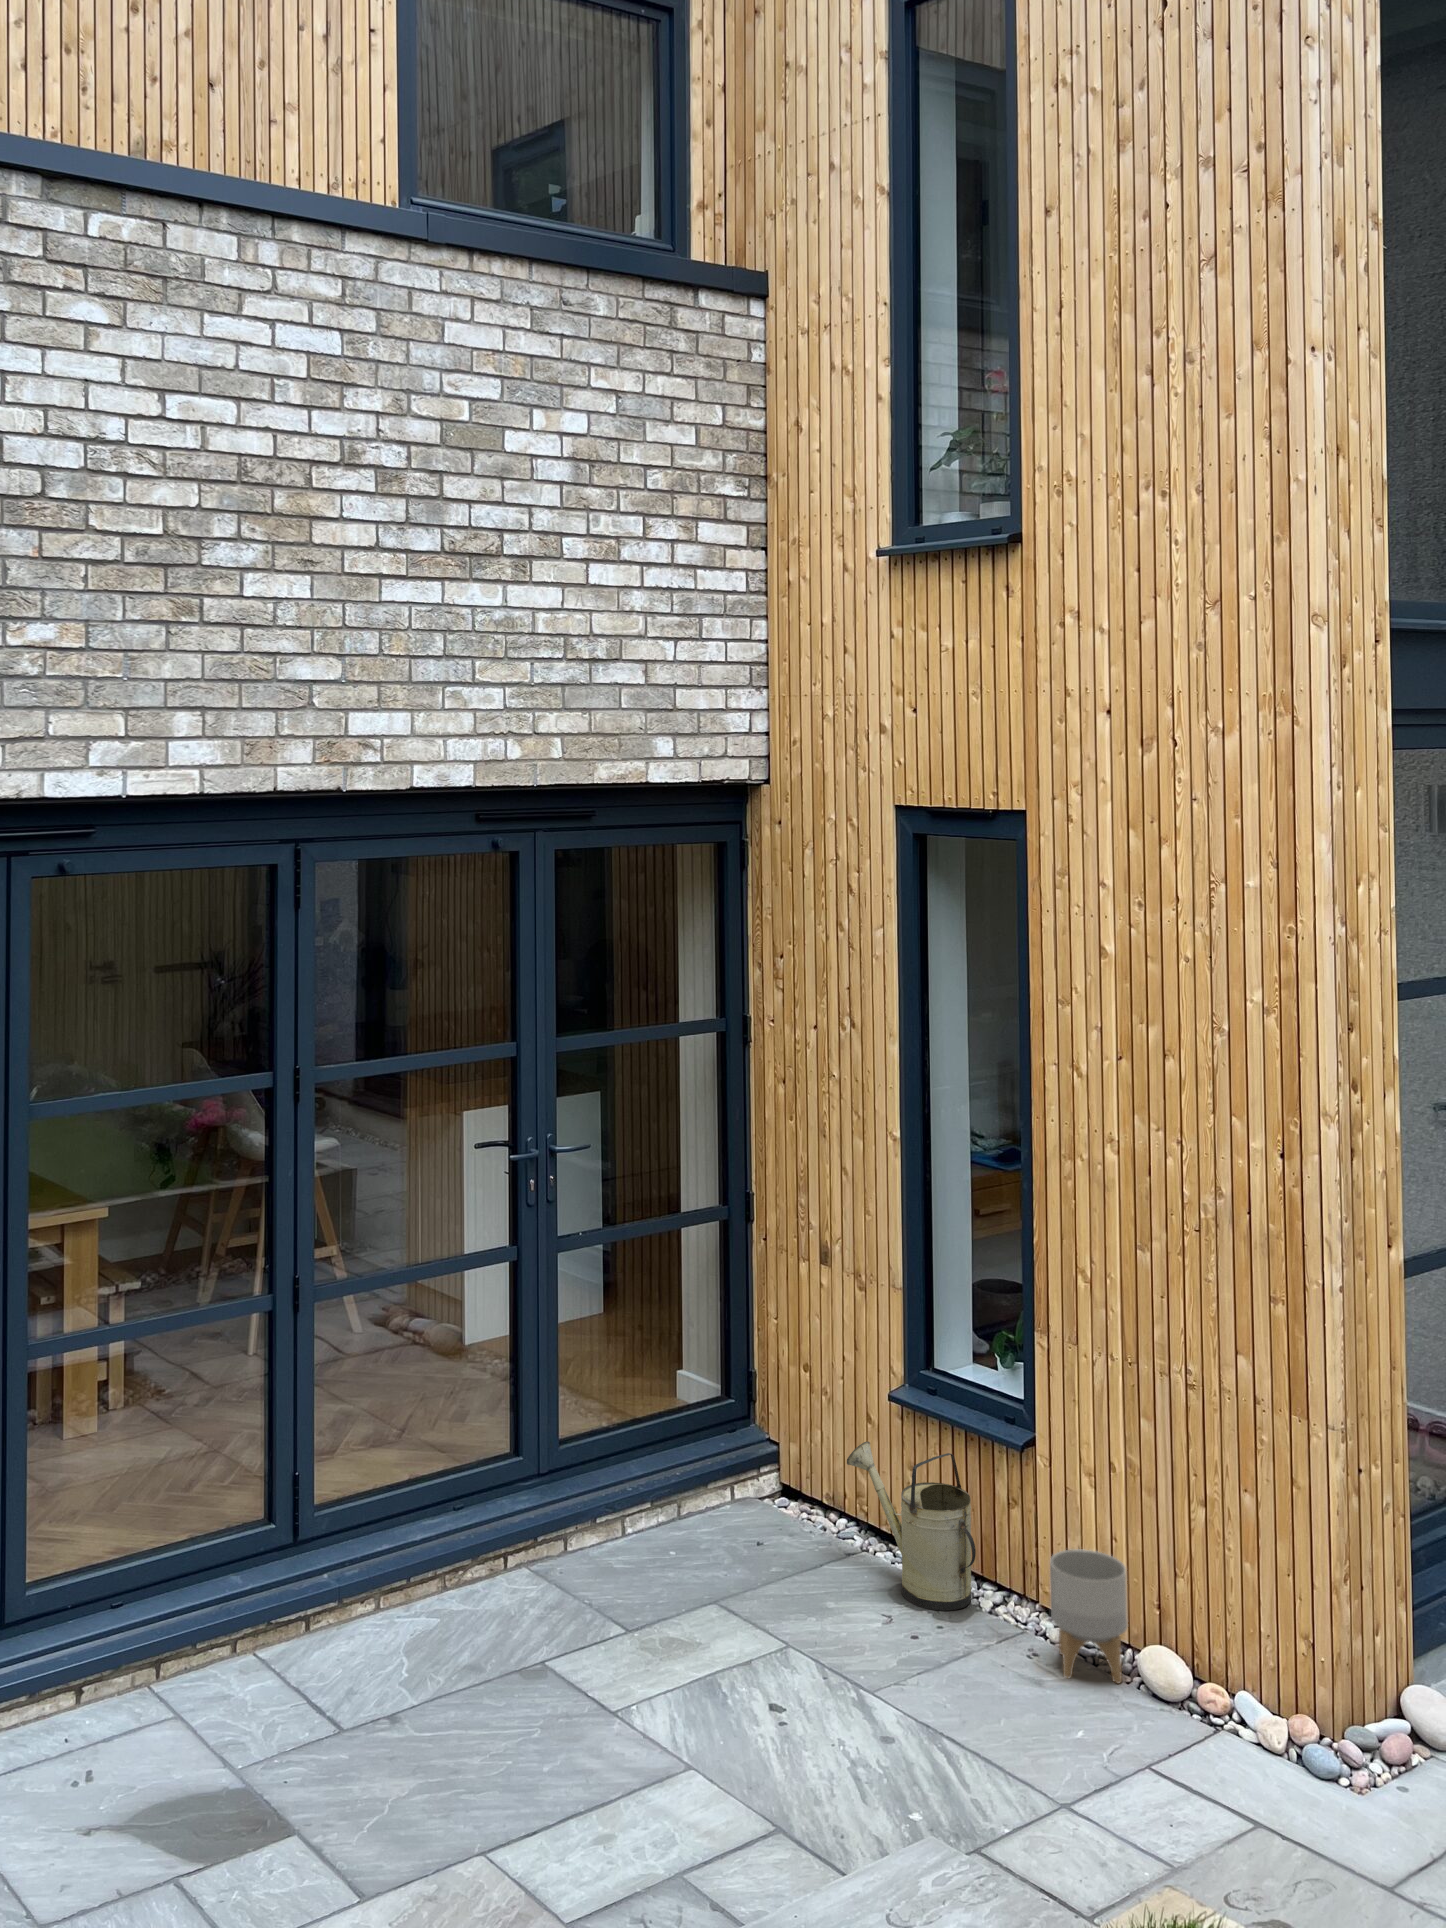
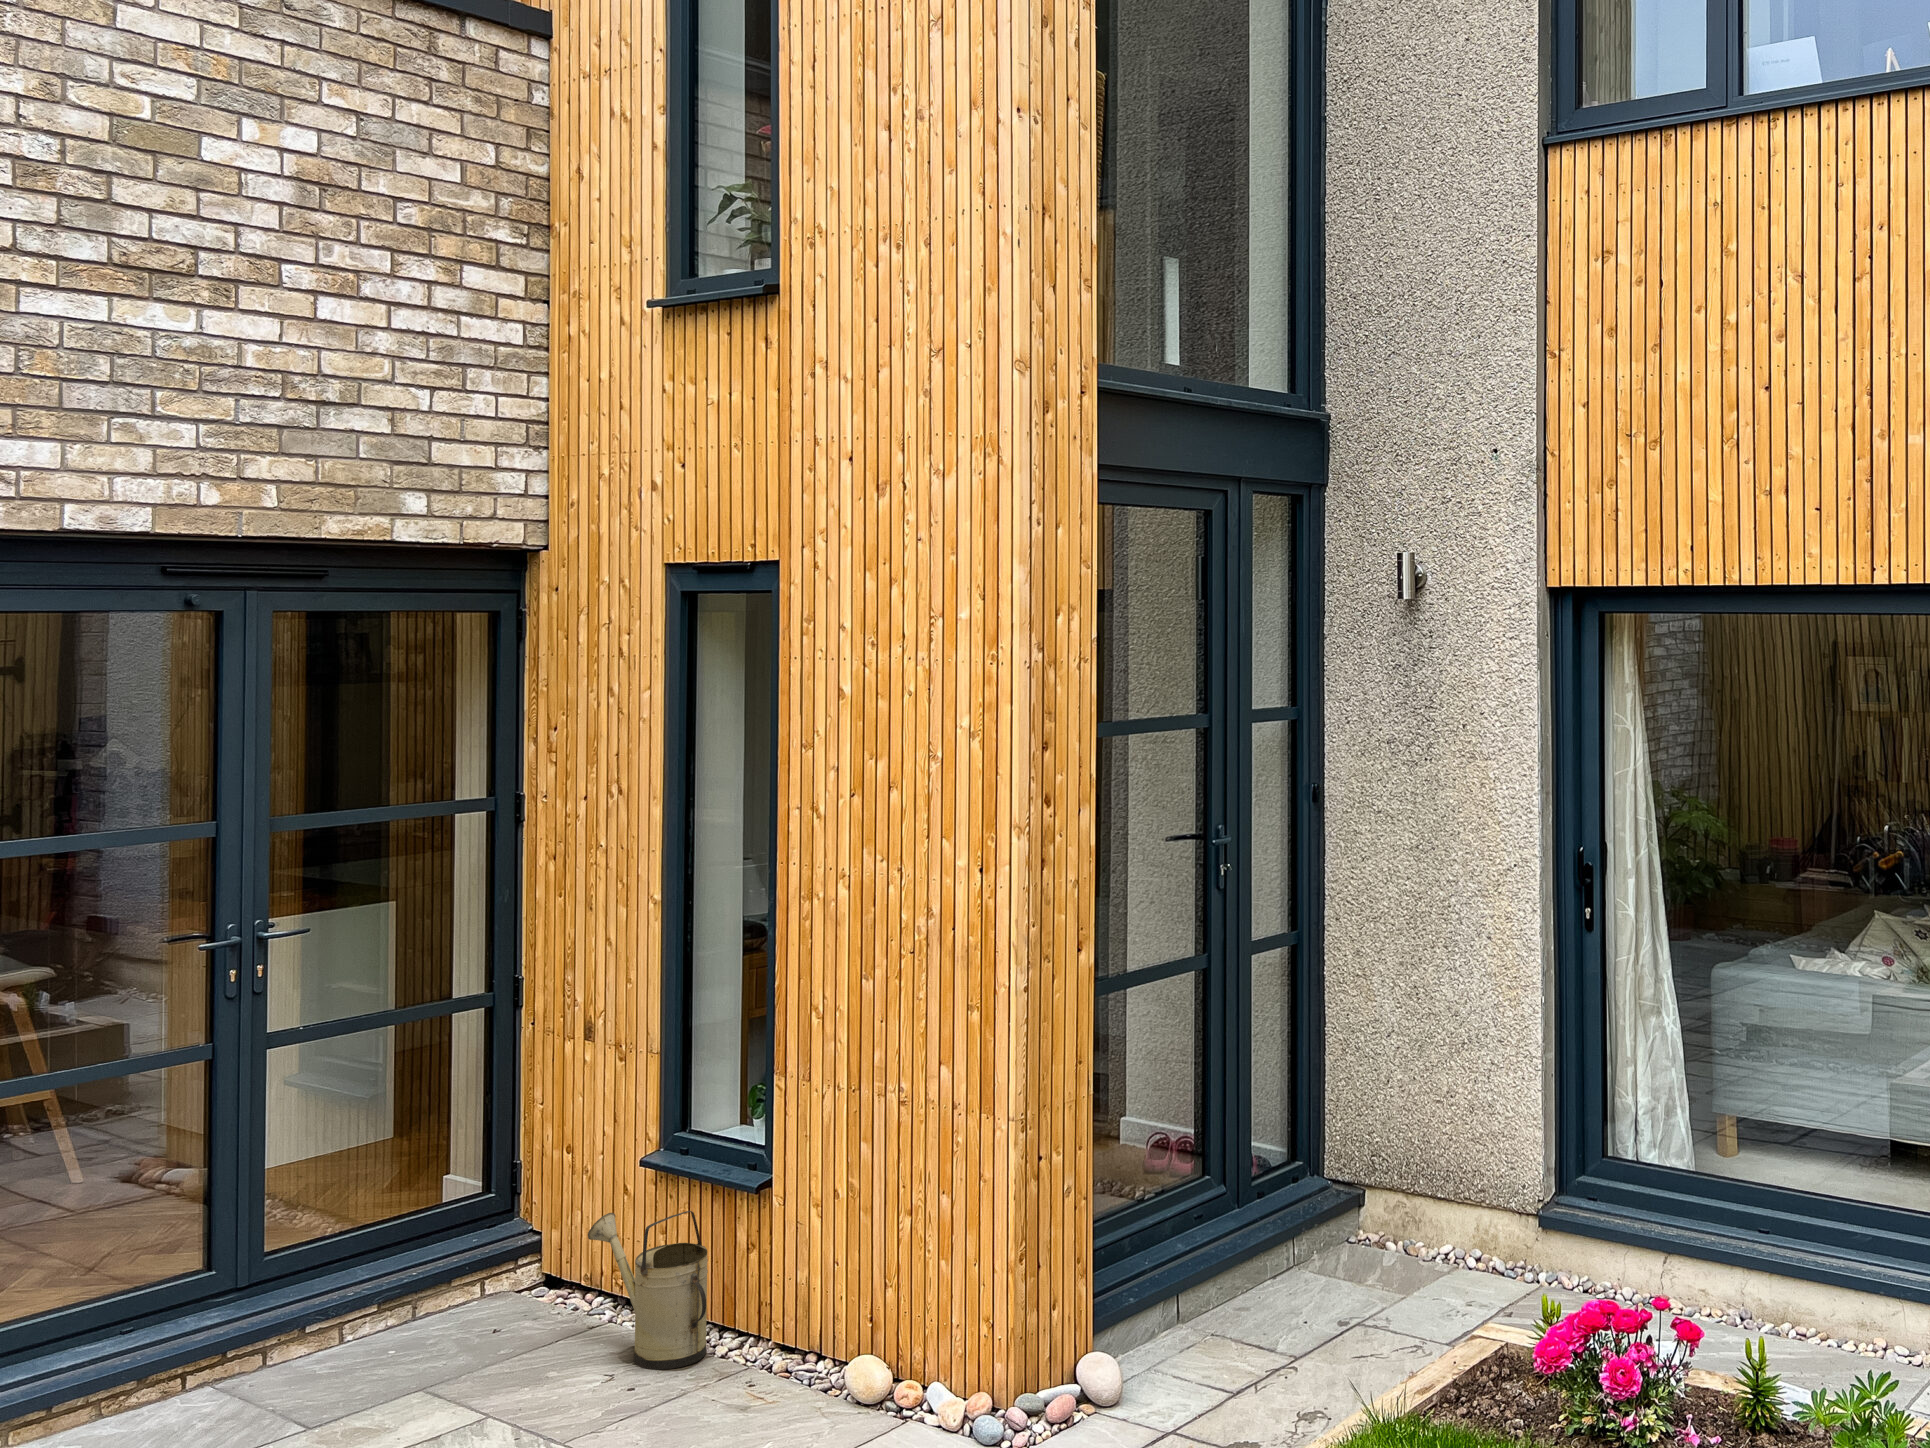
planter: present [1050,1549,1128,1683] -> none [766,1282,840,1409]

